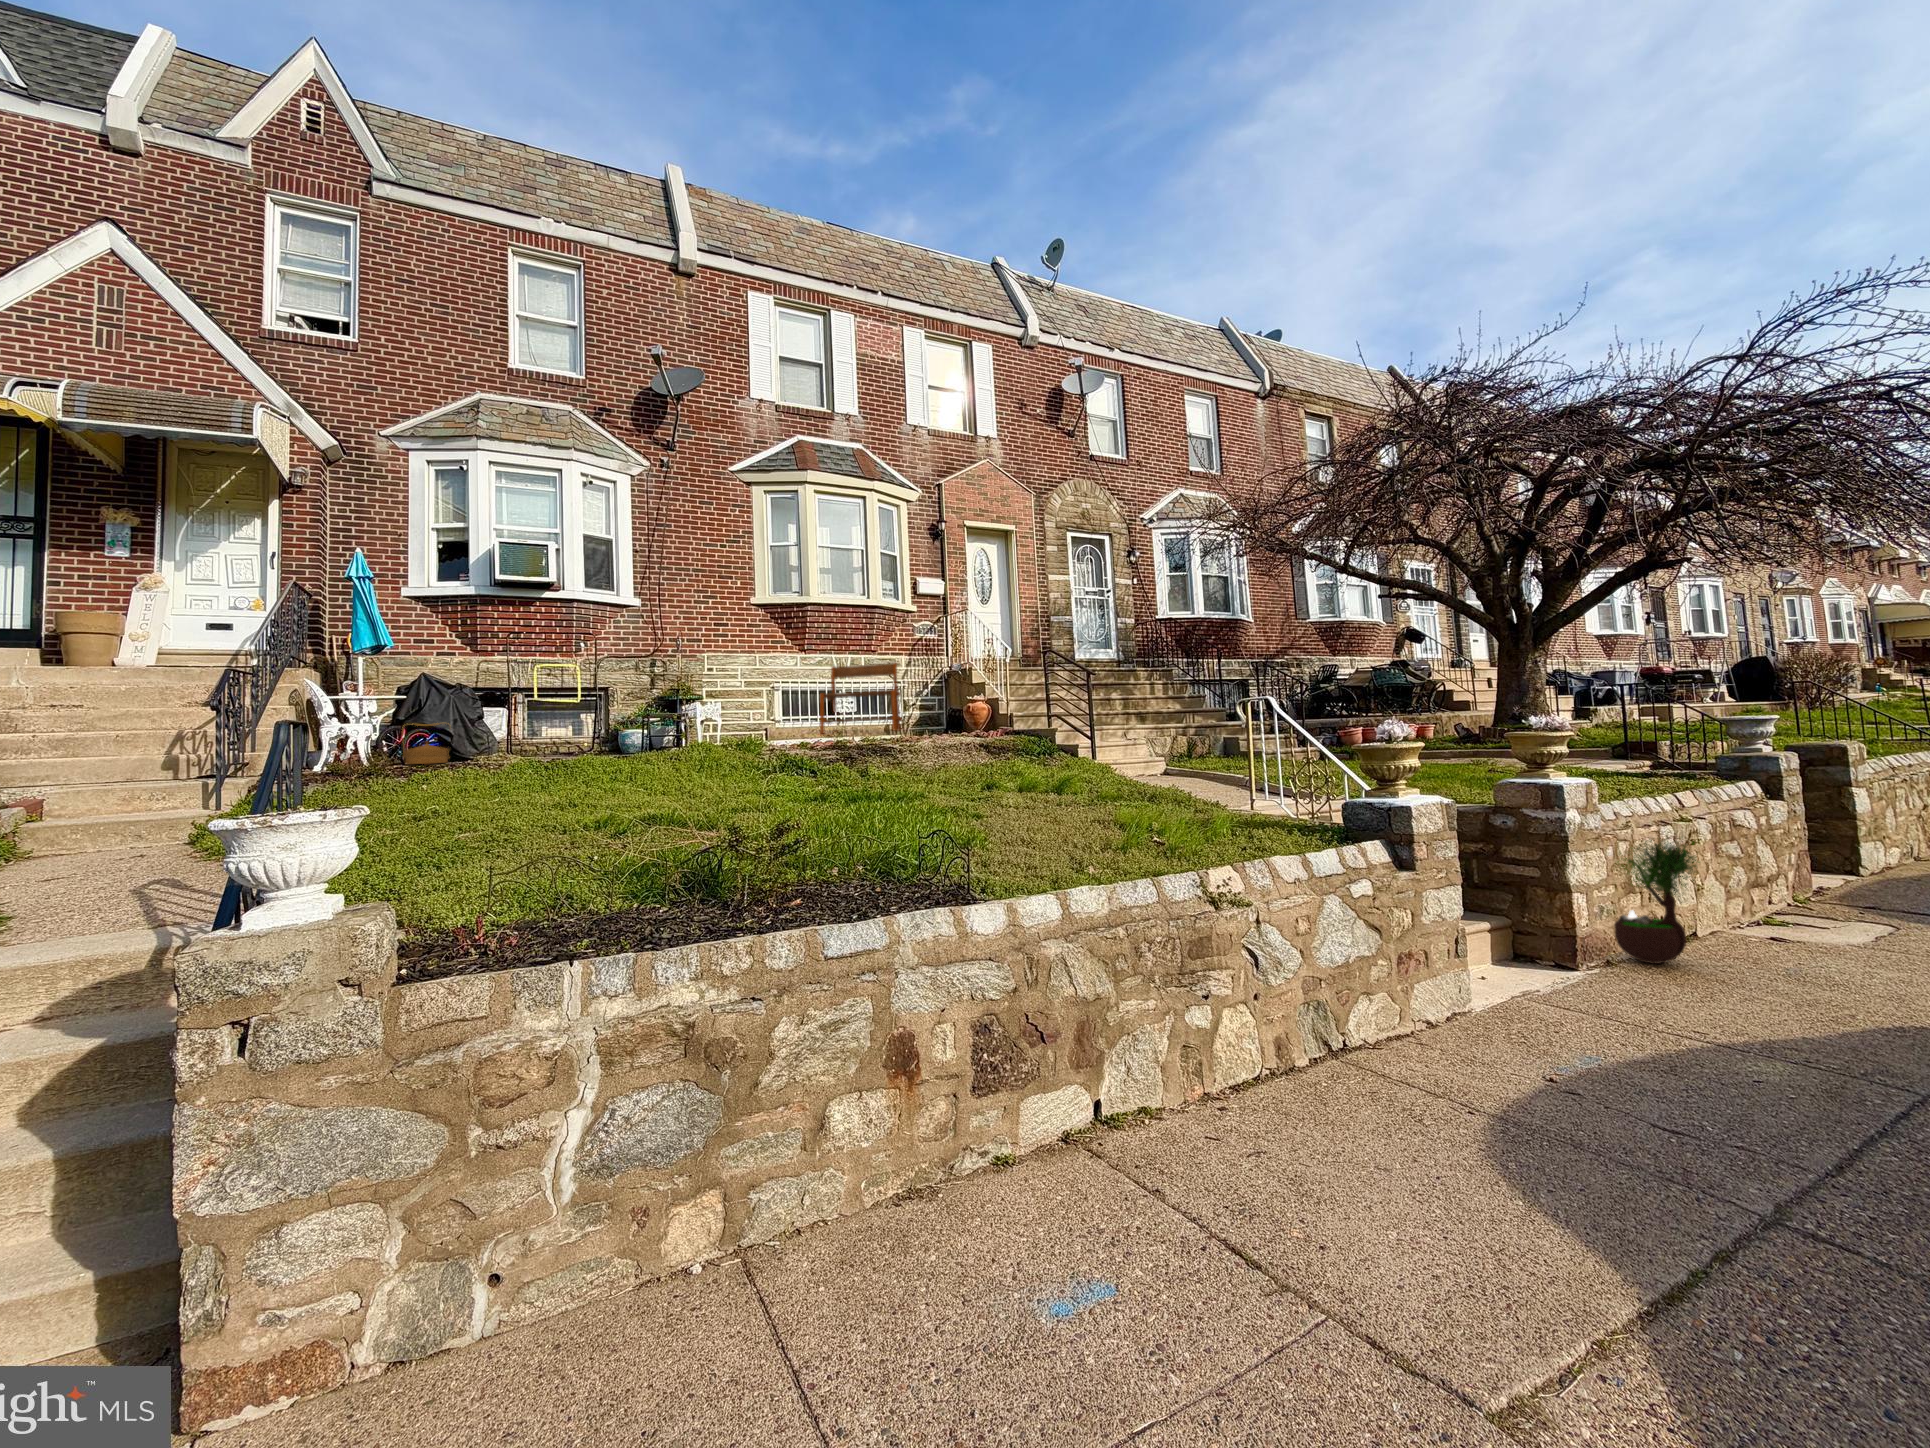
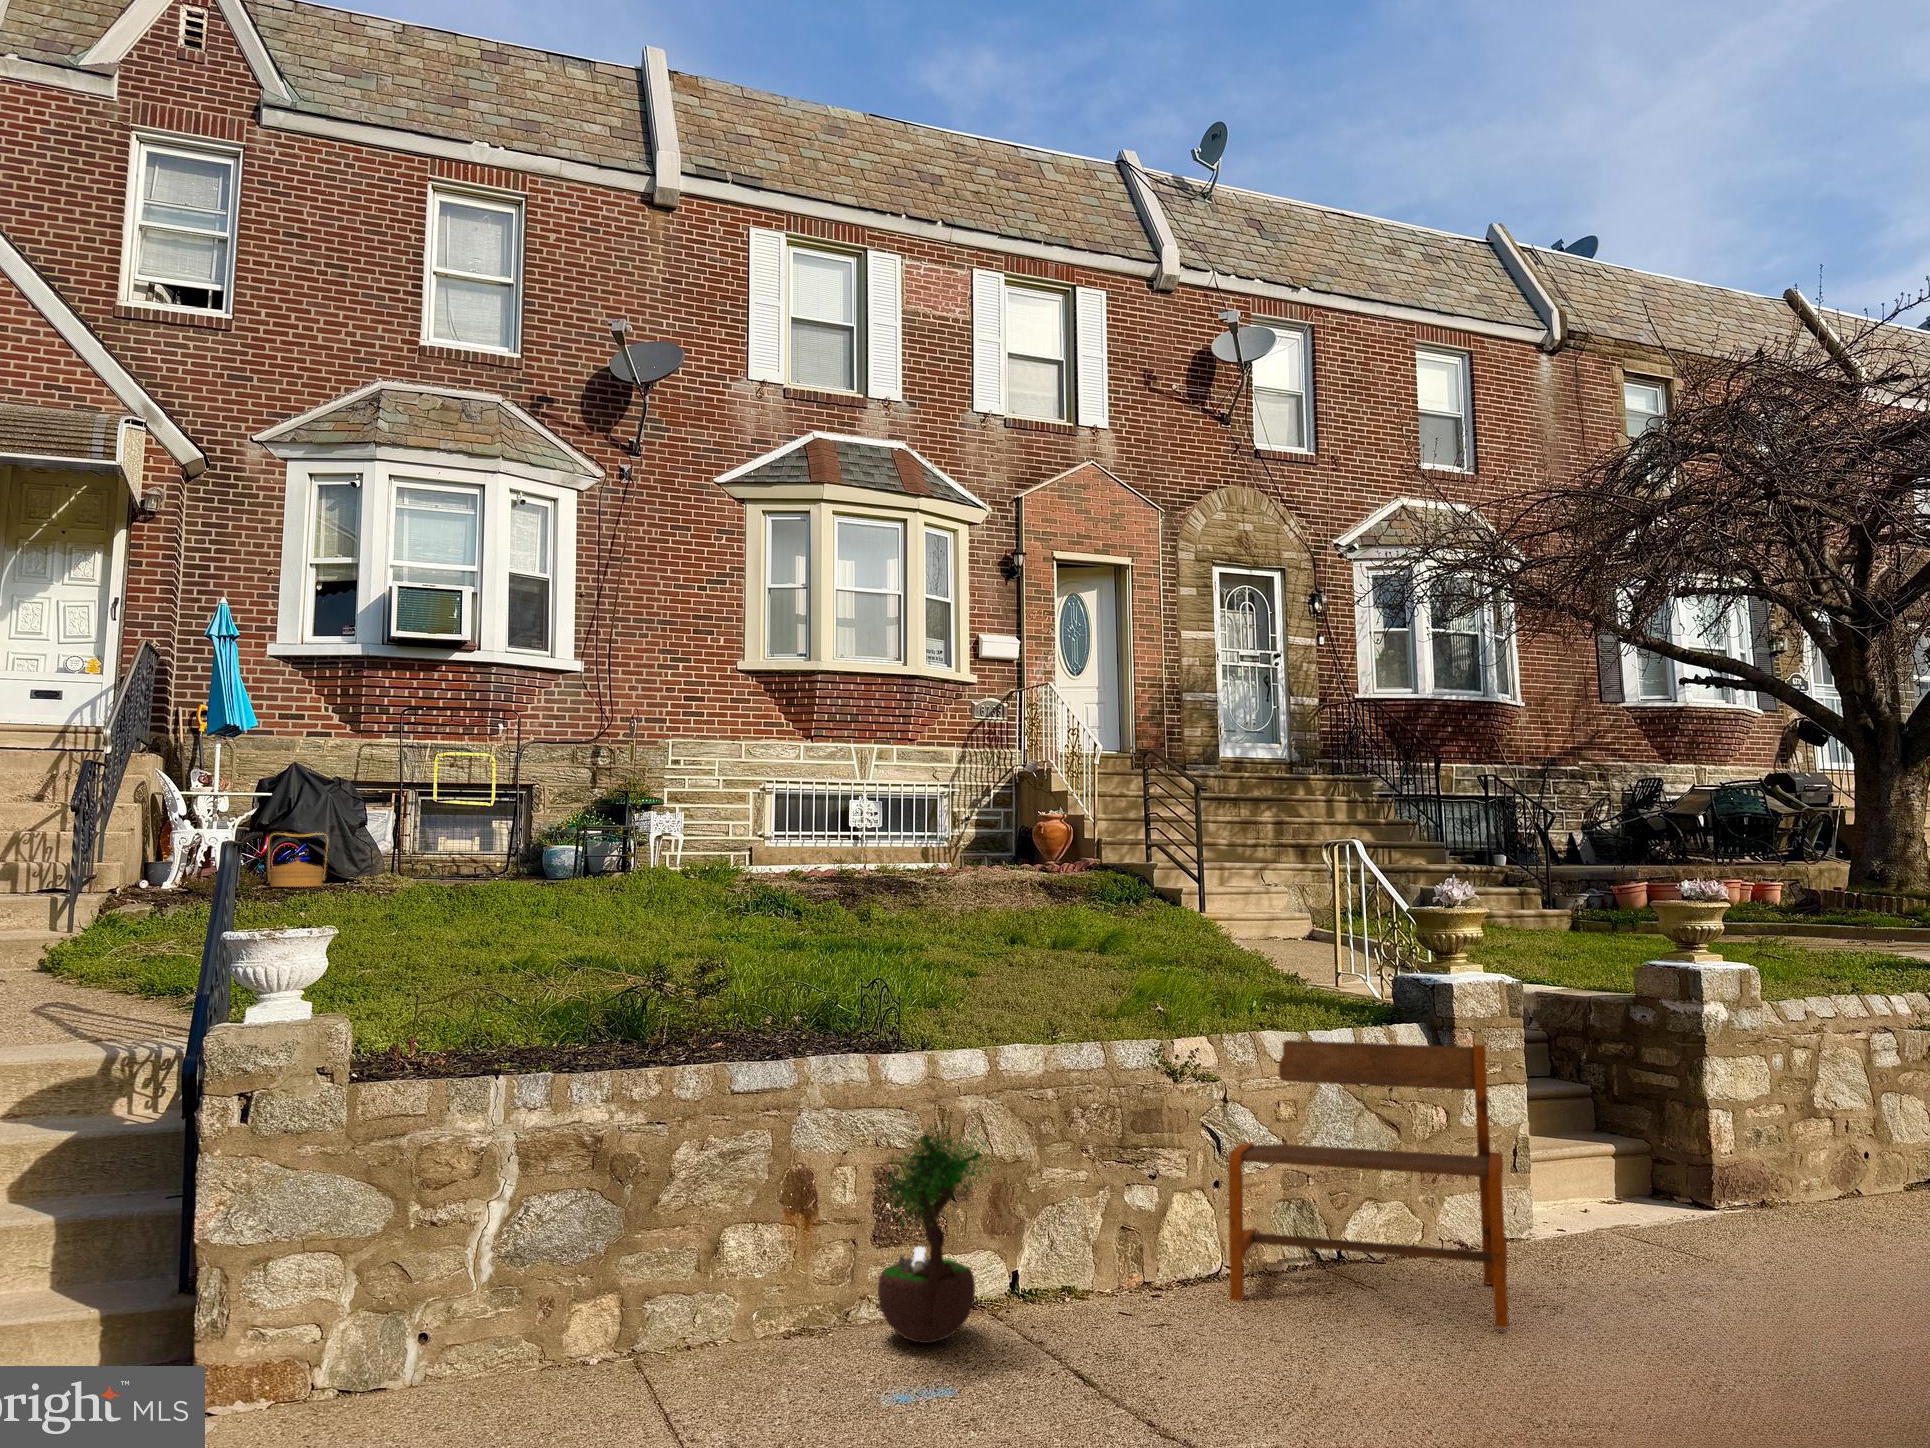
bench: present [820,663,902,734] -> present [1229,1040,1509,1328]
potted tree: present [1614,838,1699,964] -> present [868,1125,994,1343]

